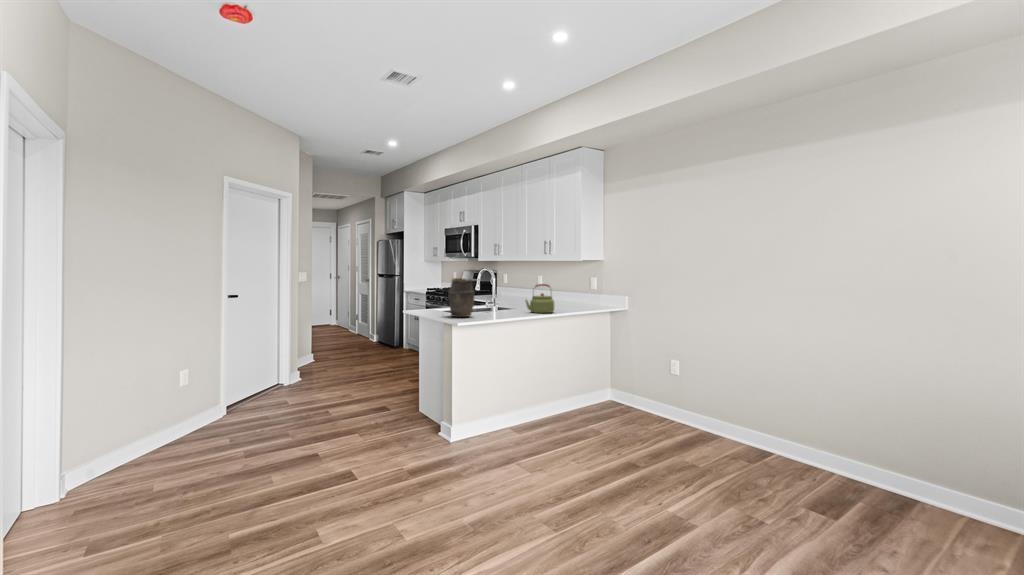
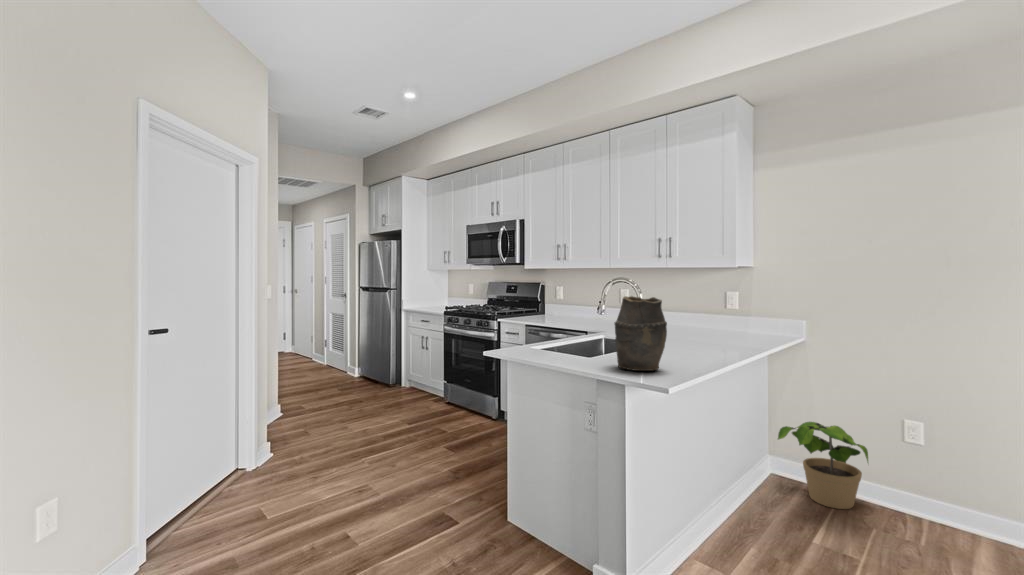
kettle: present [525,284,554,313] -> none [696,303,739,352]
potted plant: none [584,359,642,415] -> present [778,422,868,509]

